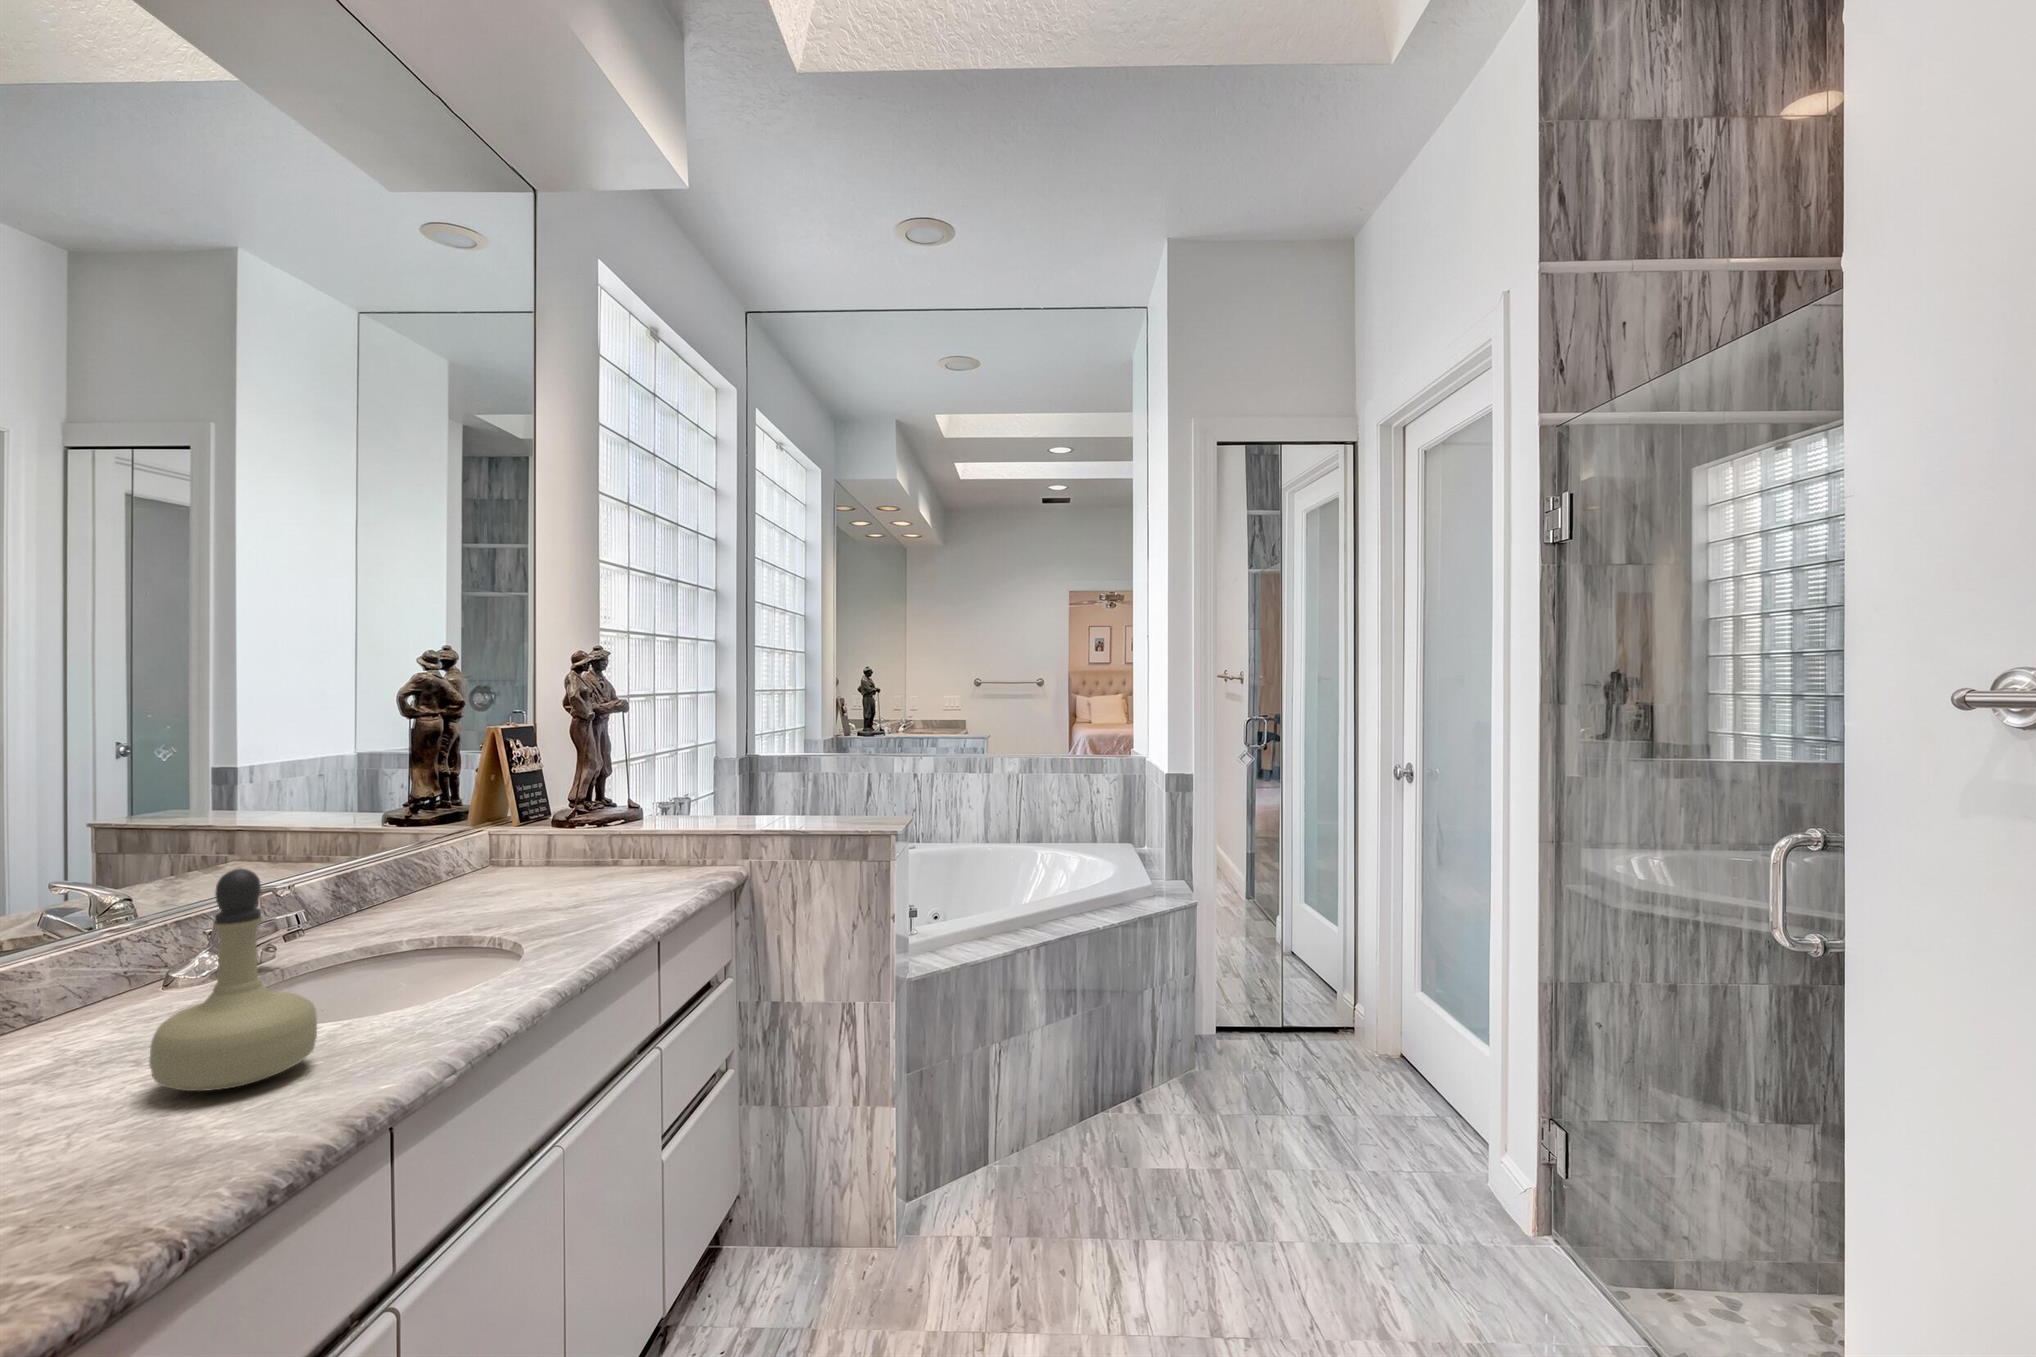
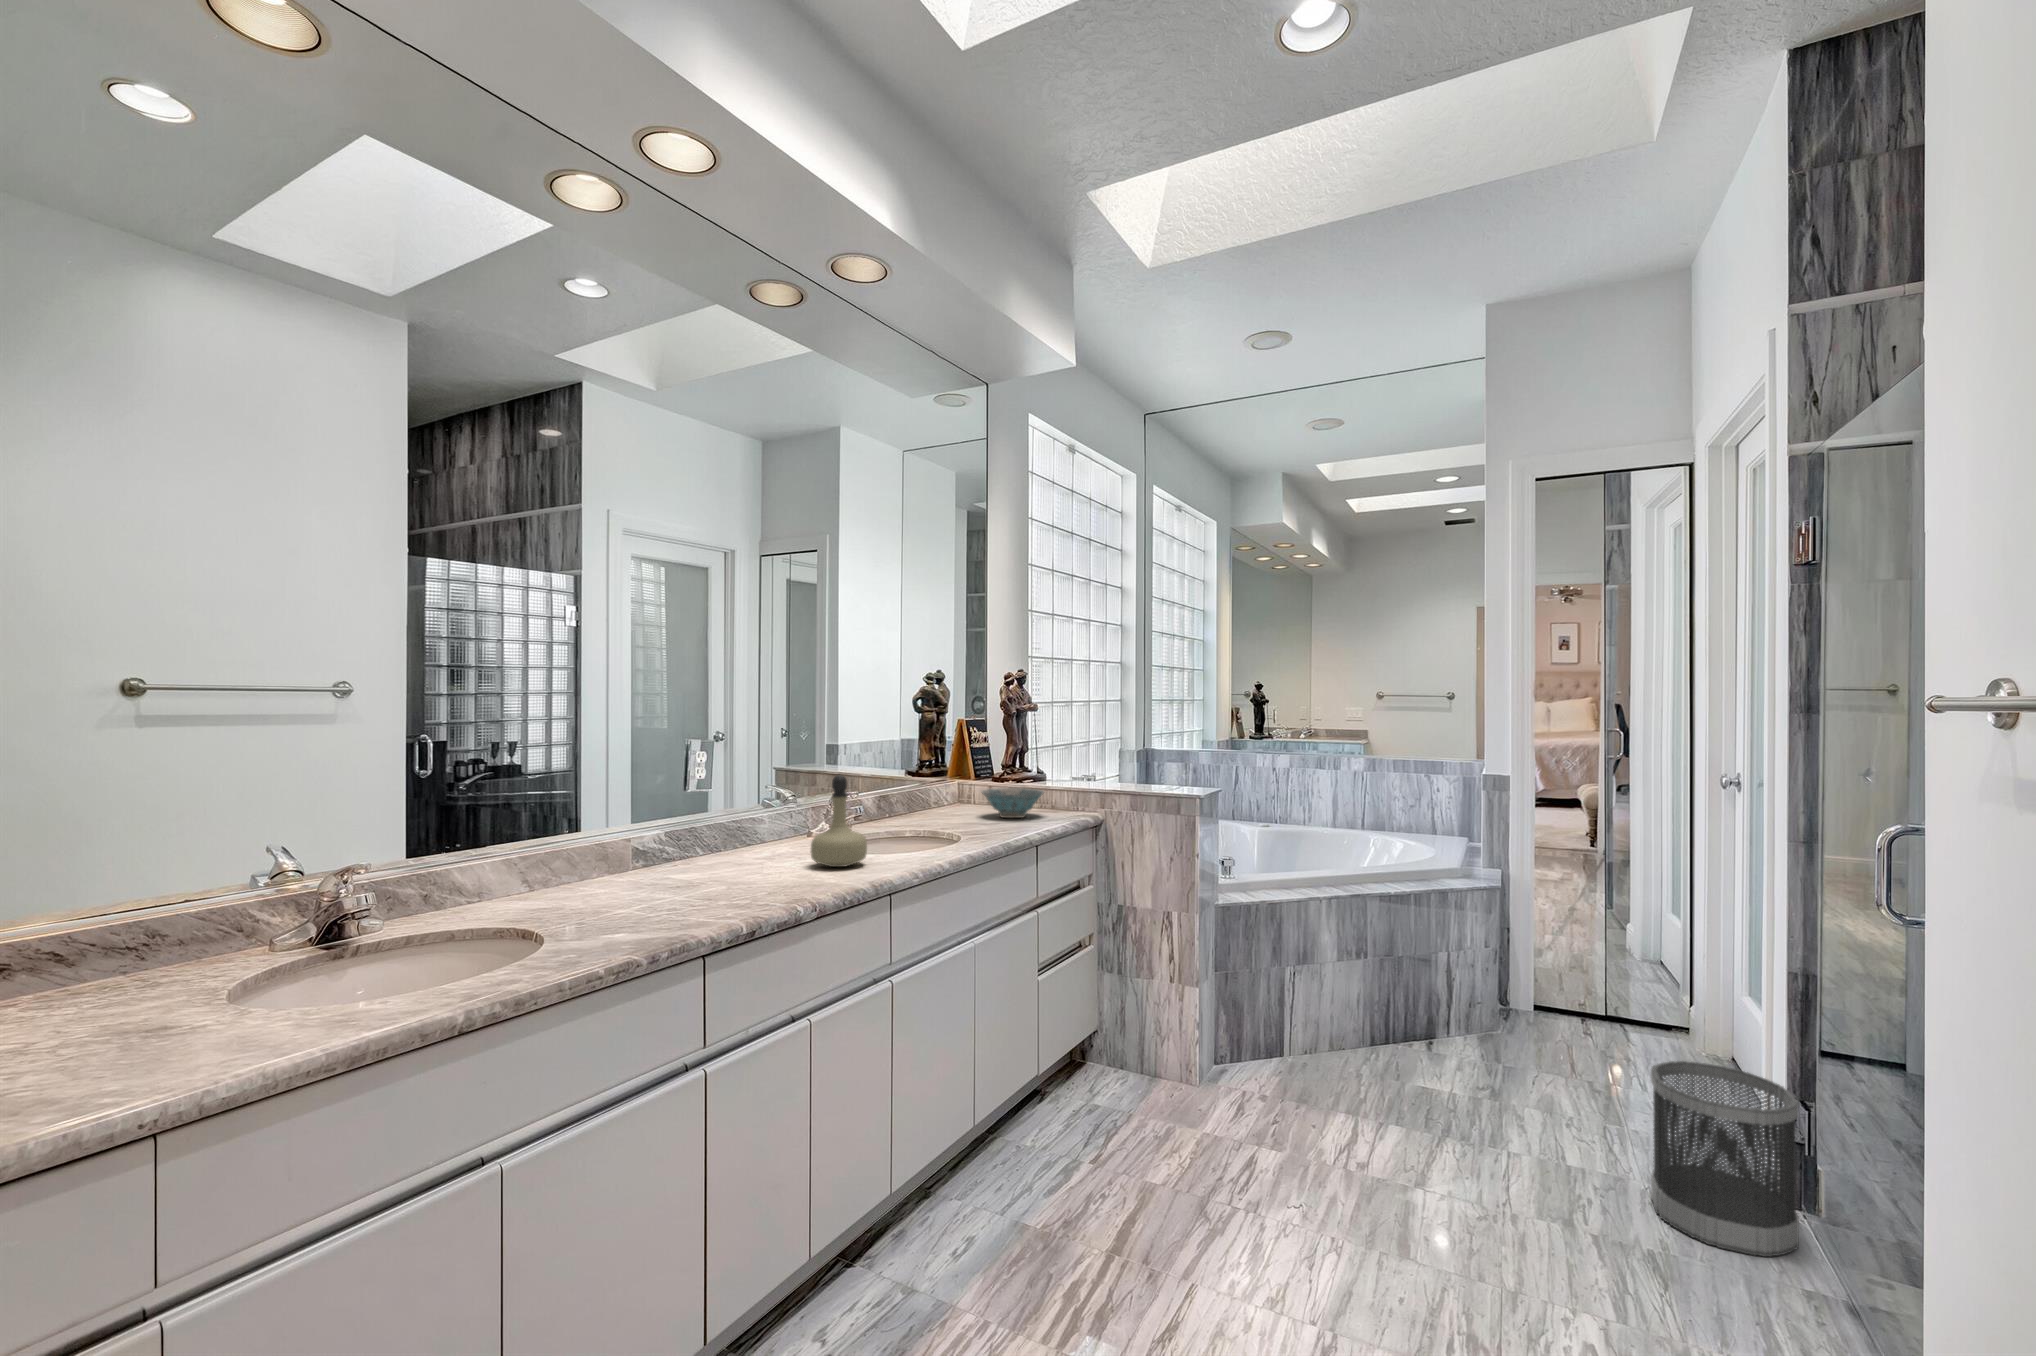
ceramic bowl: none [540,835,655,889] -> present [982,788,1044,818]
wastebasket: none [1452,1097,1607,1326] -> present [1651,1061,1799,1257]

